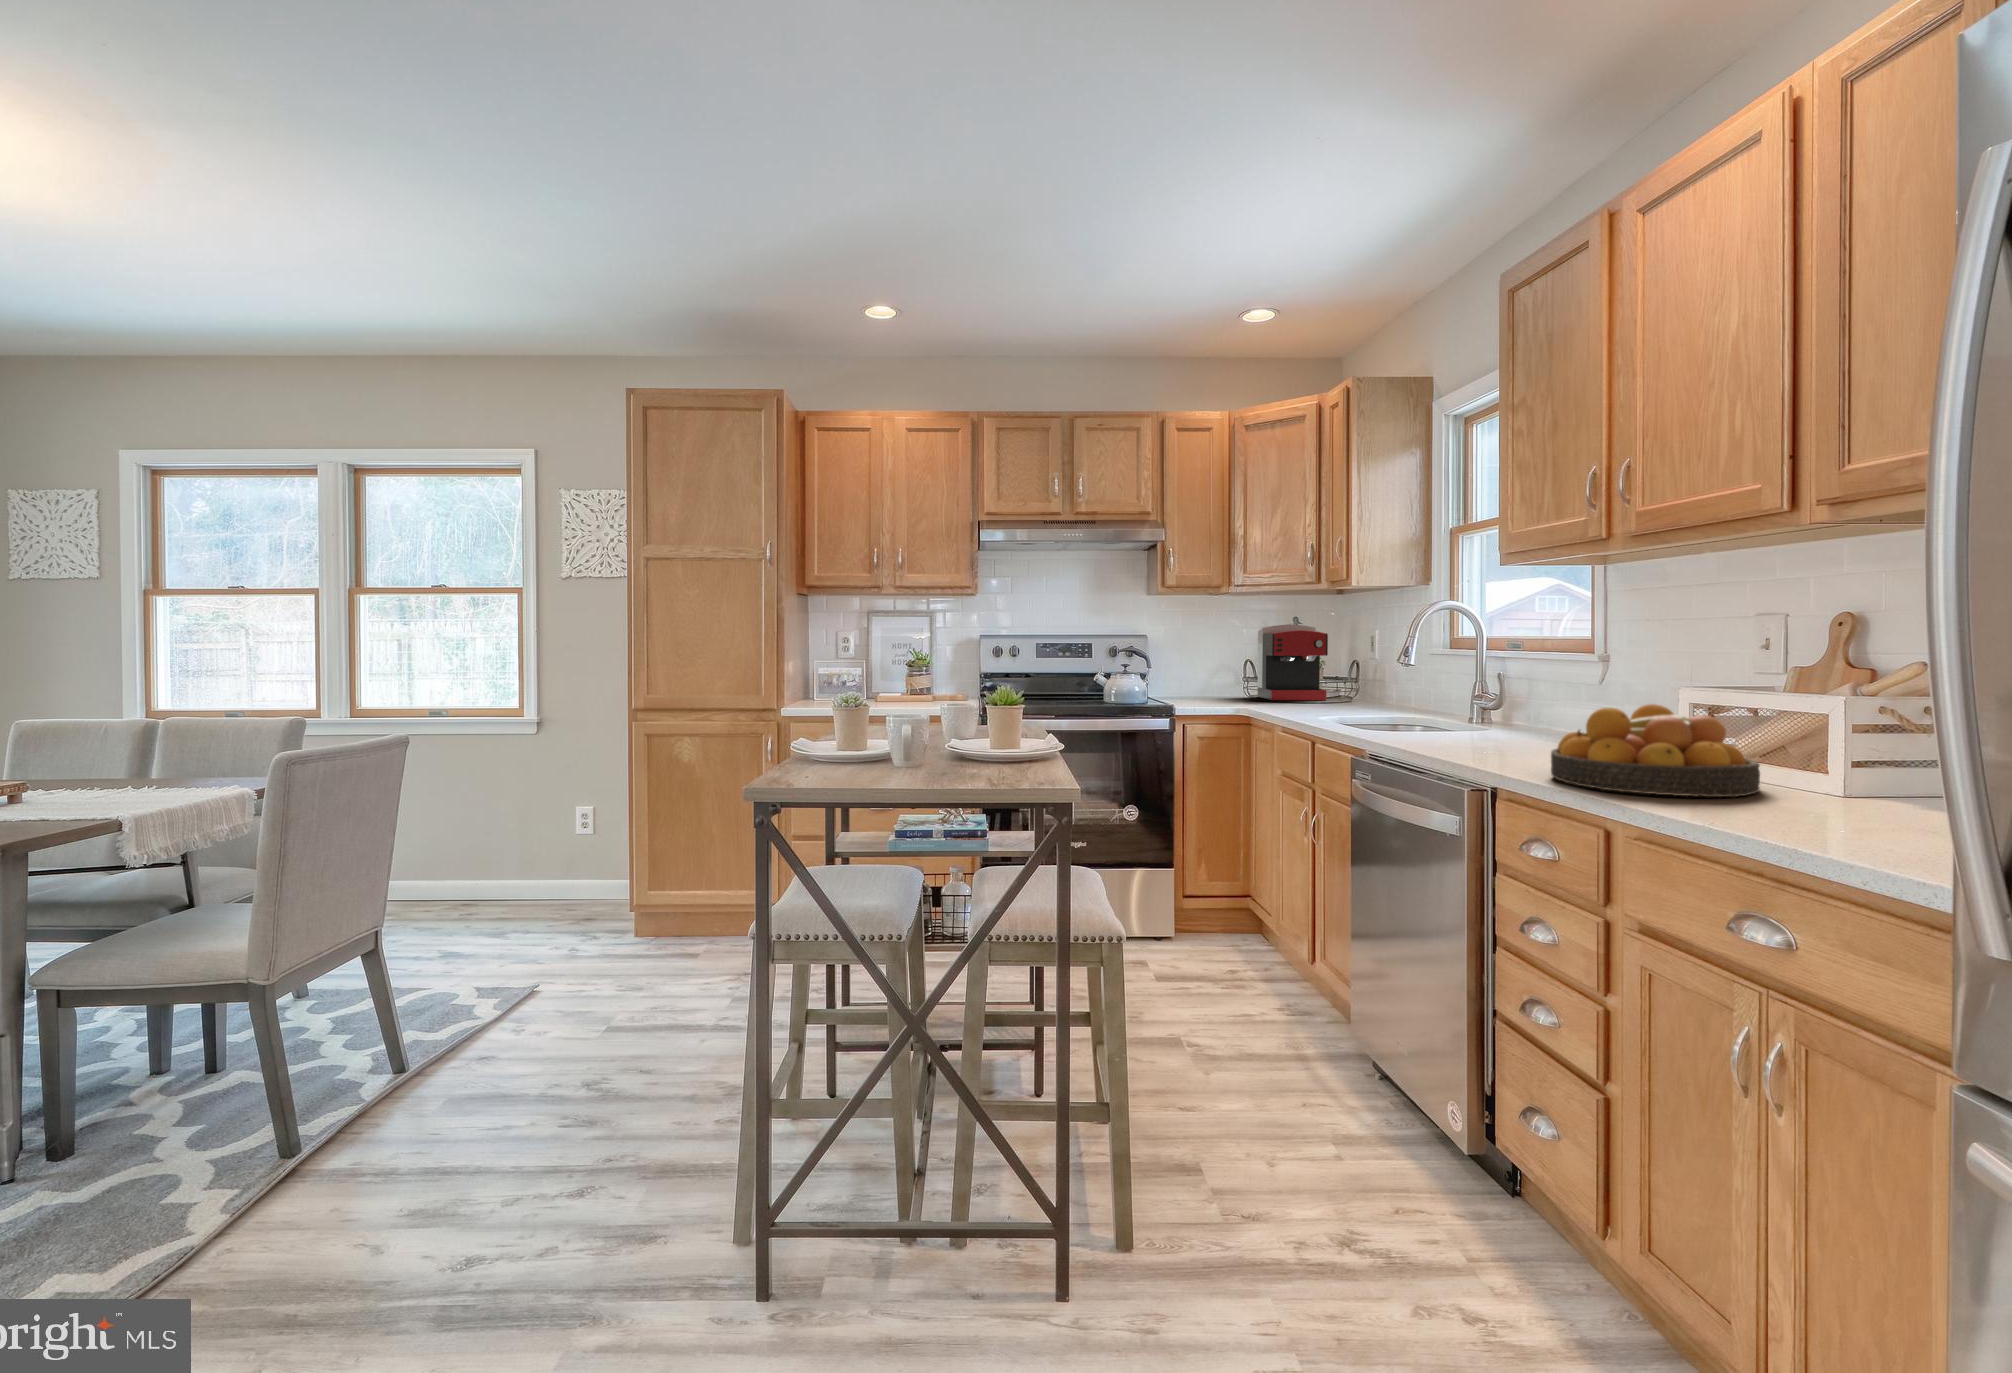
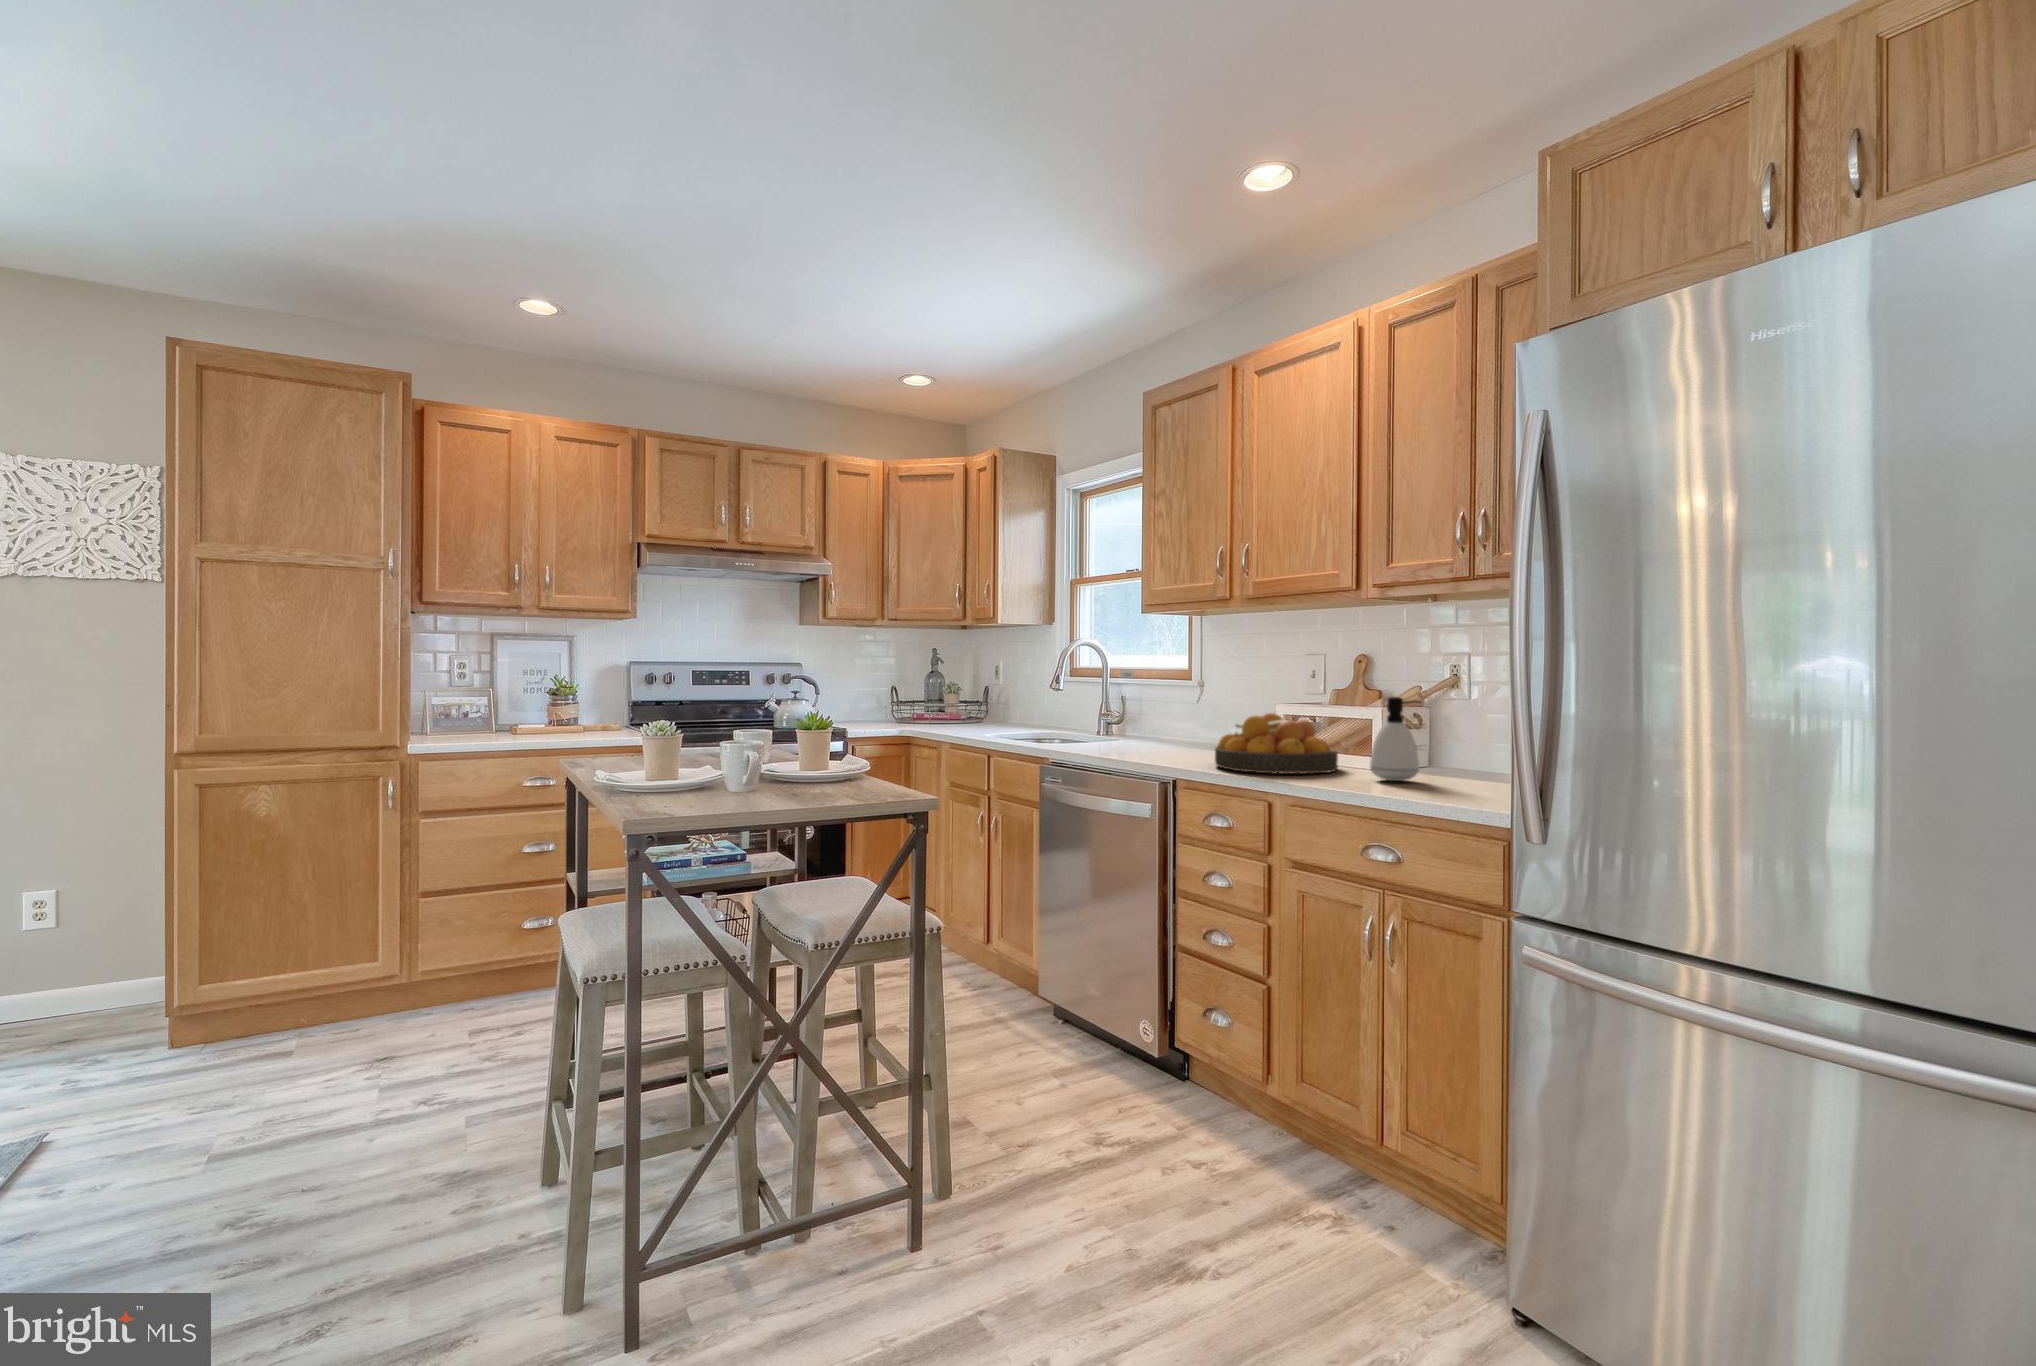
coffee maker: present [1257,624,1328,700] -> none [899,654,963,722]
soap dispenser: none [1789,685,1894,820] -> present [1370,697,1421,781]

